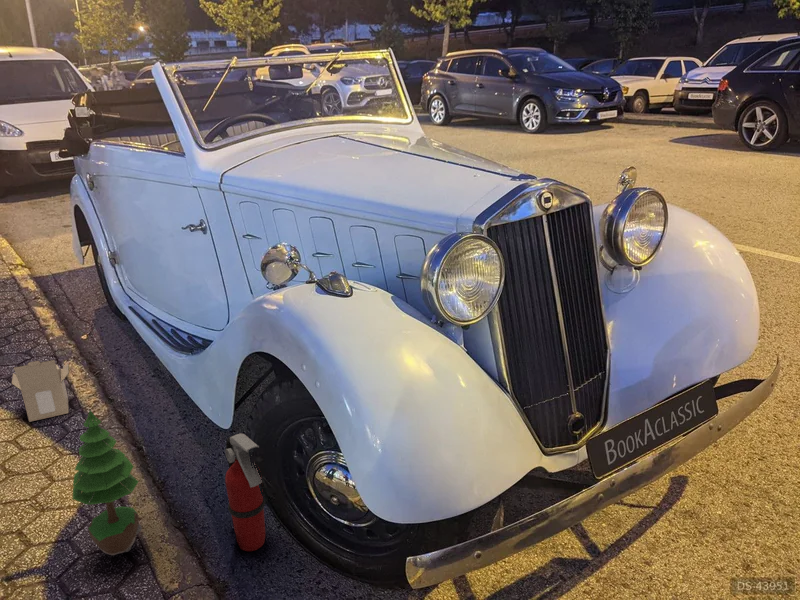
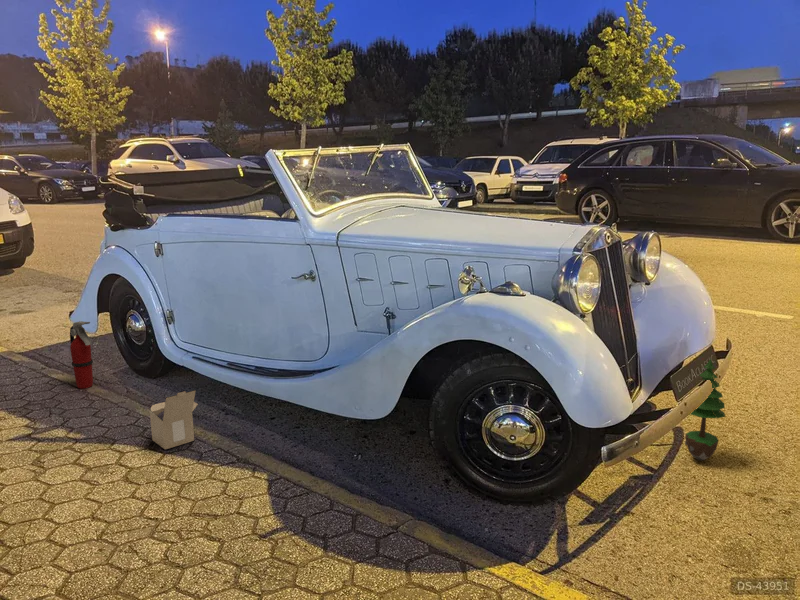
potted tree: present [73,410,142,555] -> present [685,359,725,461]
fire extinguisher: present [225,434,265,551] -> present [70,321,93,388]

